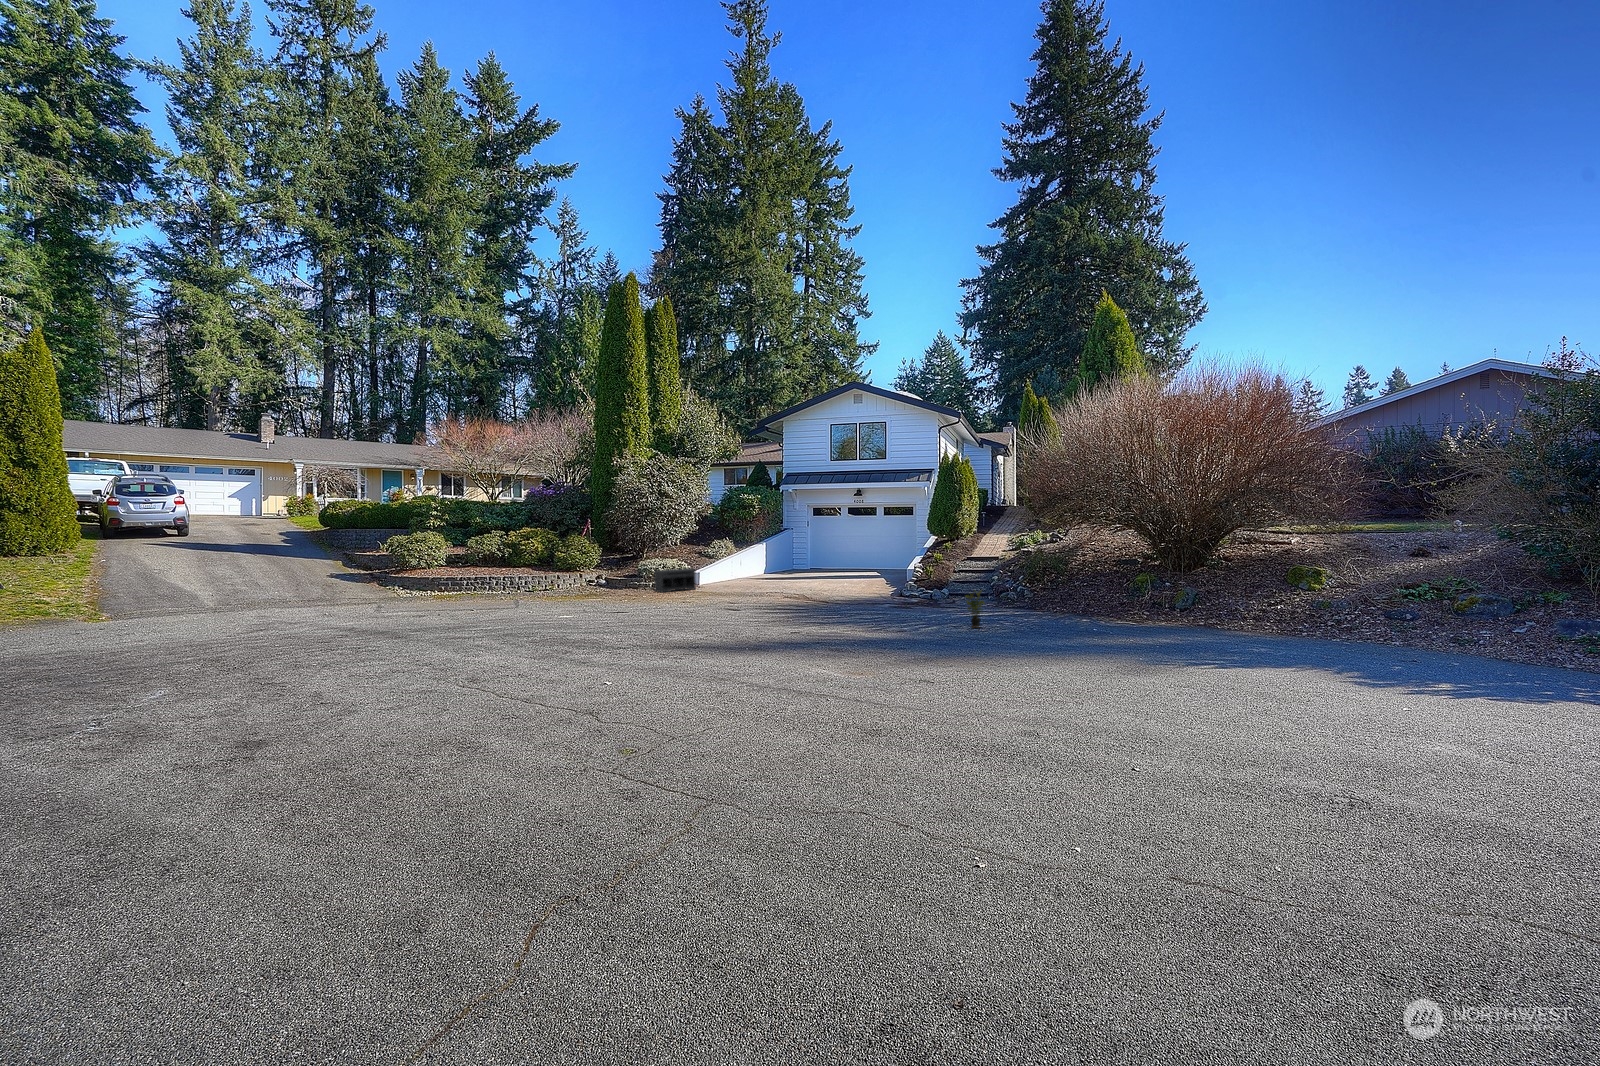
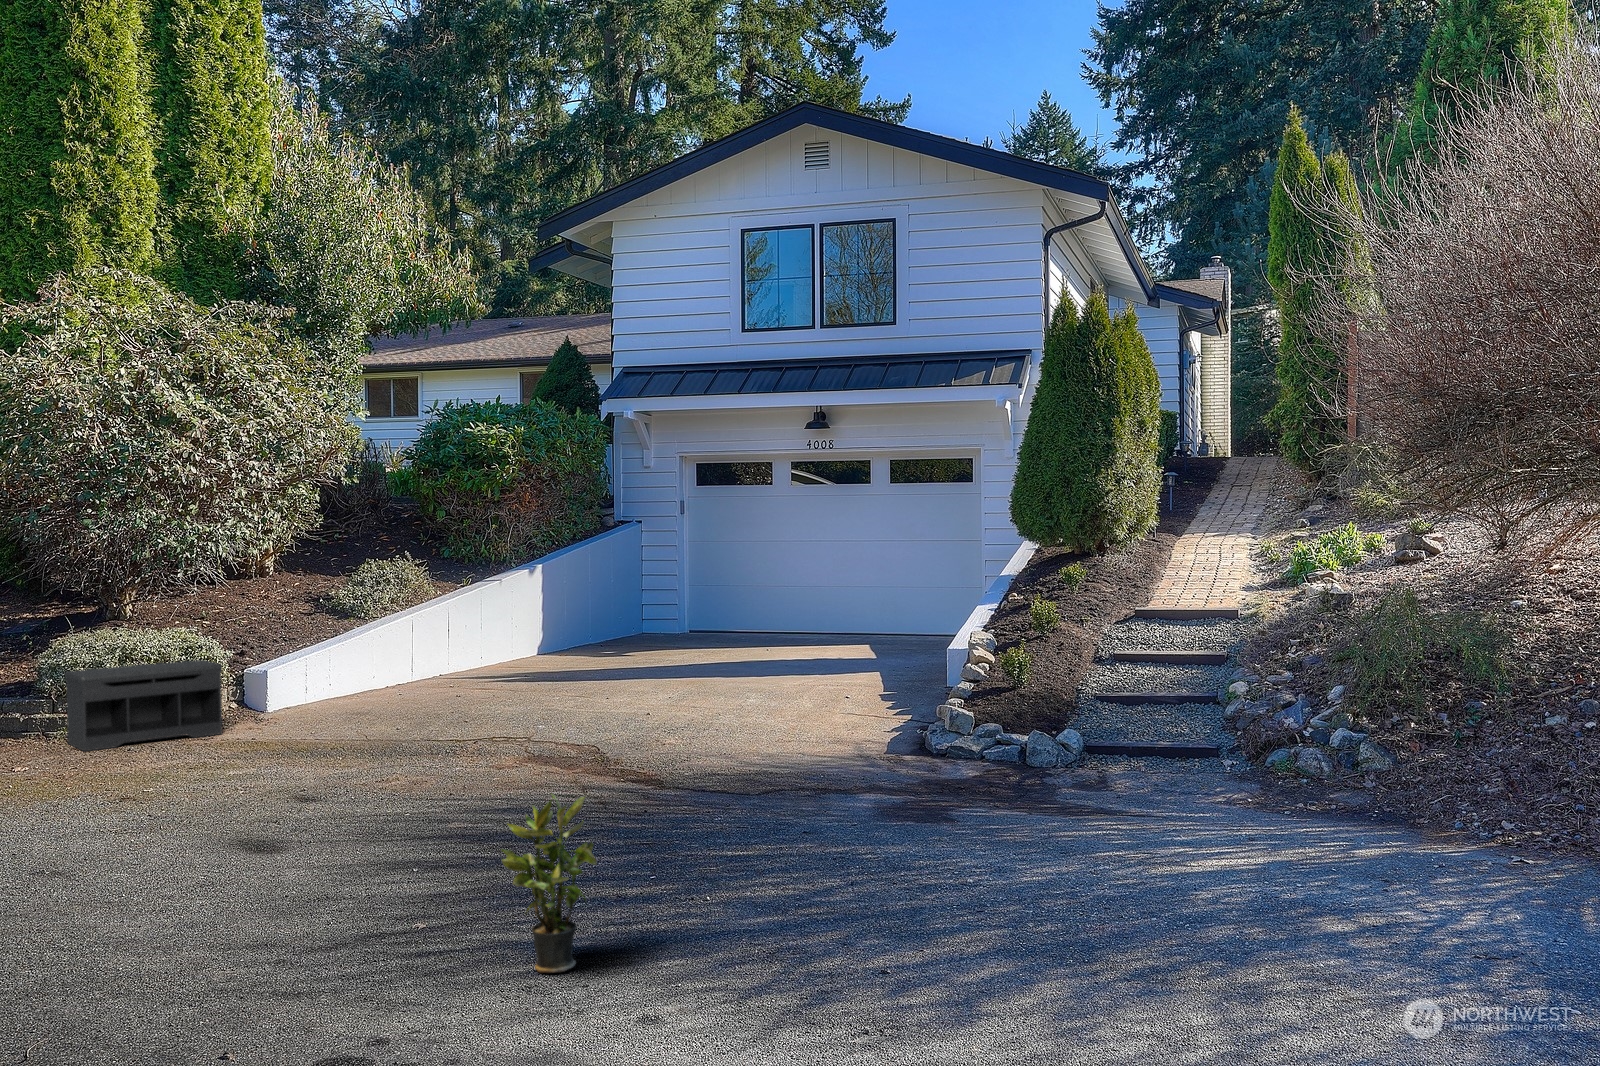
potted plant: present [966,591,984,628] -> present [502,795,597,973]

